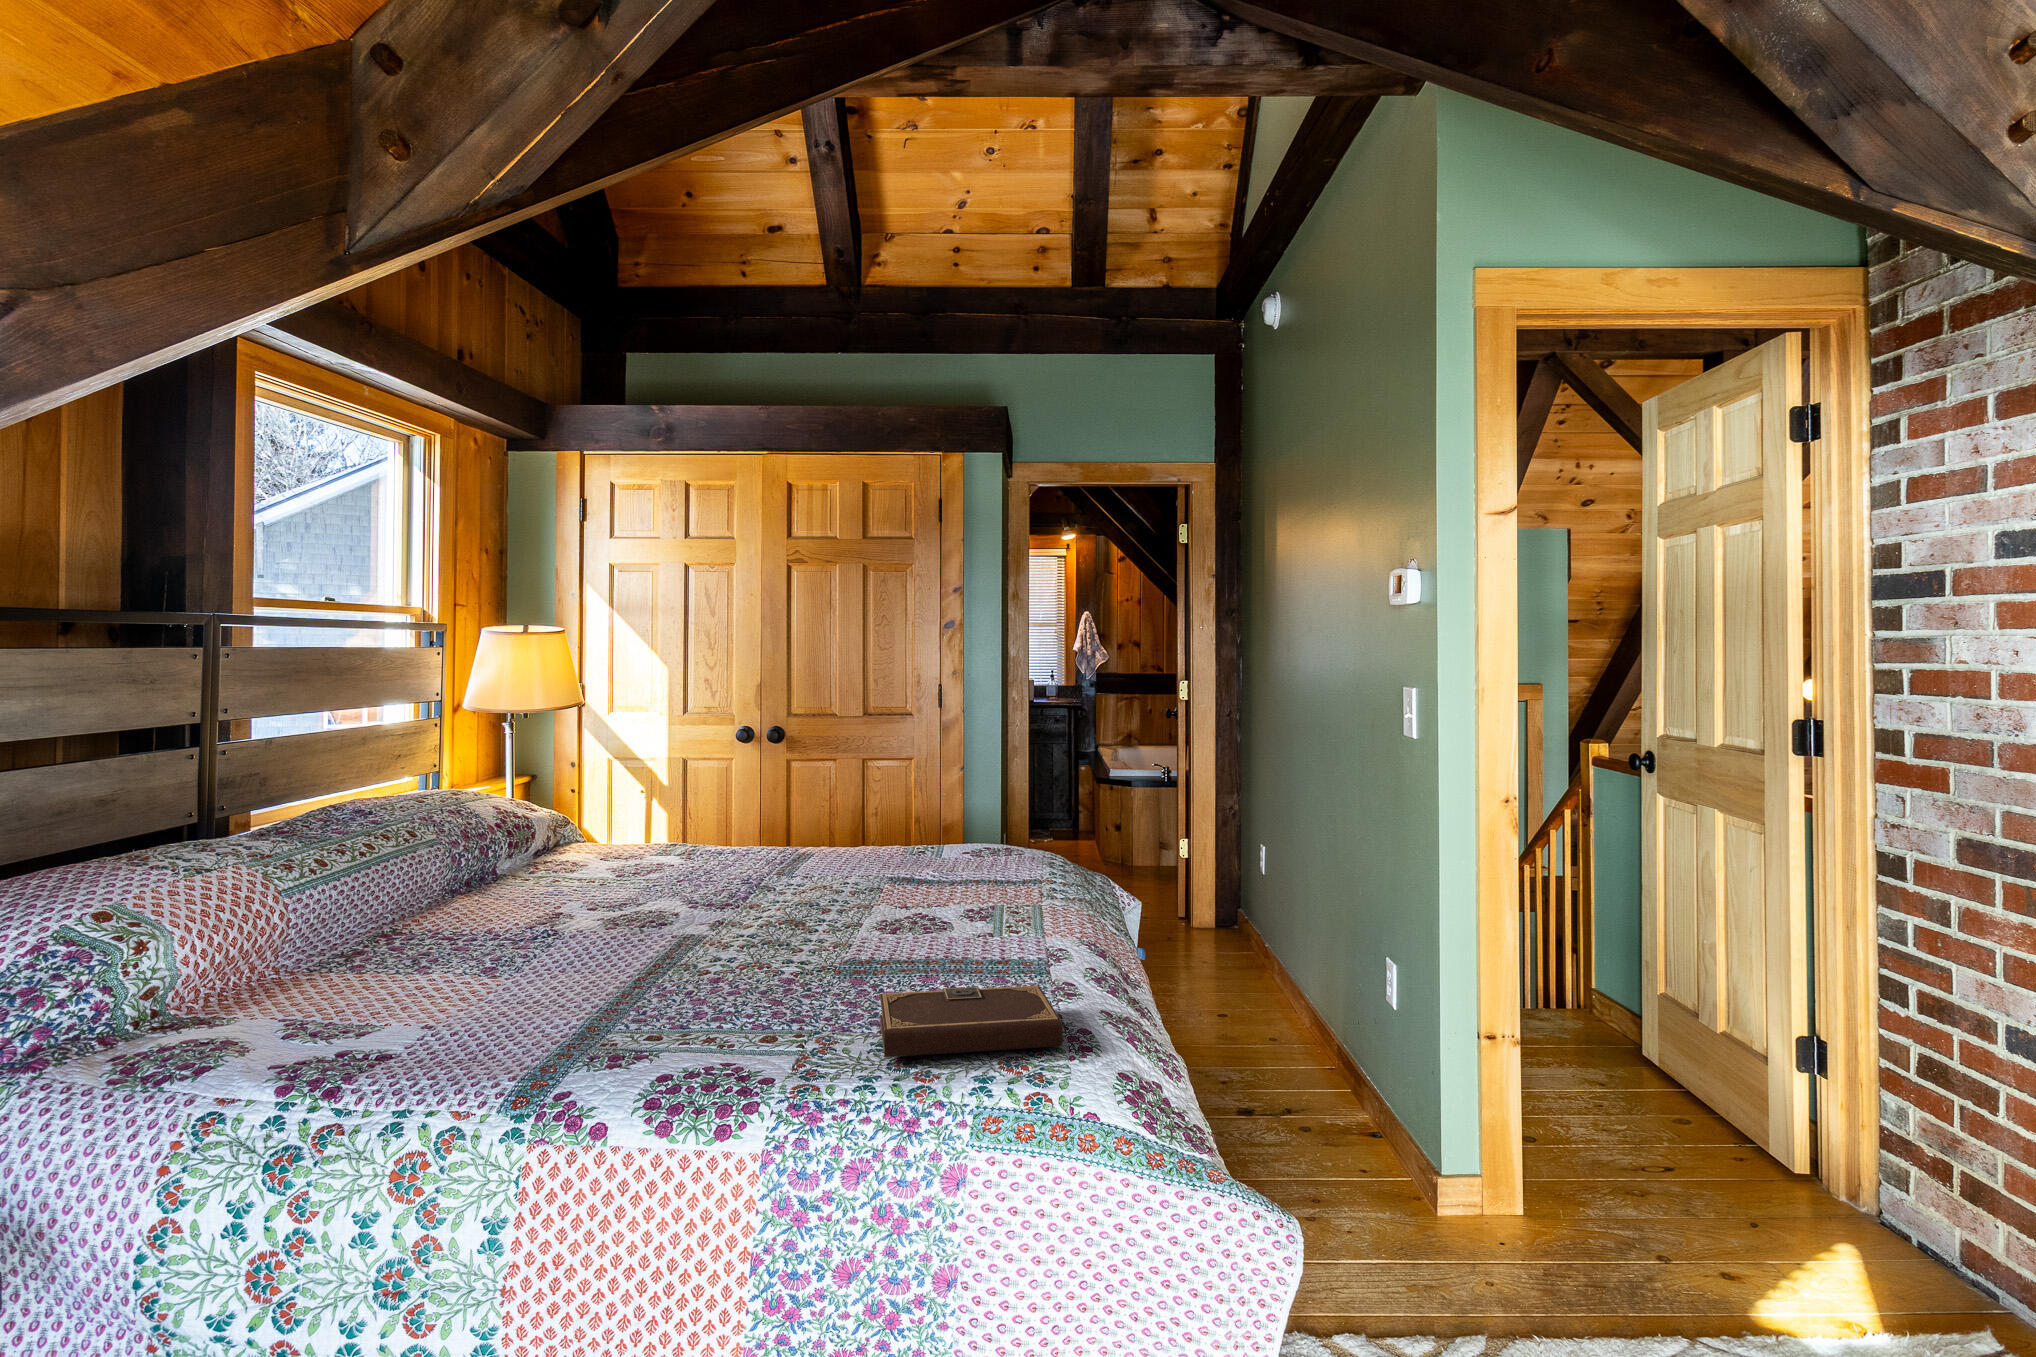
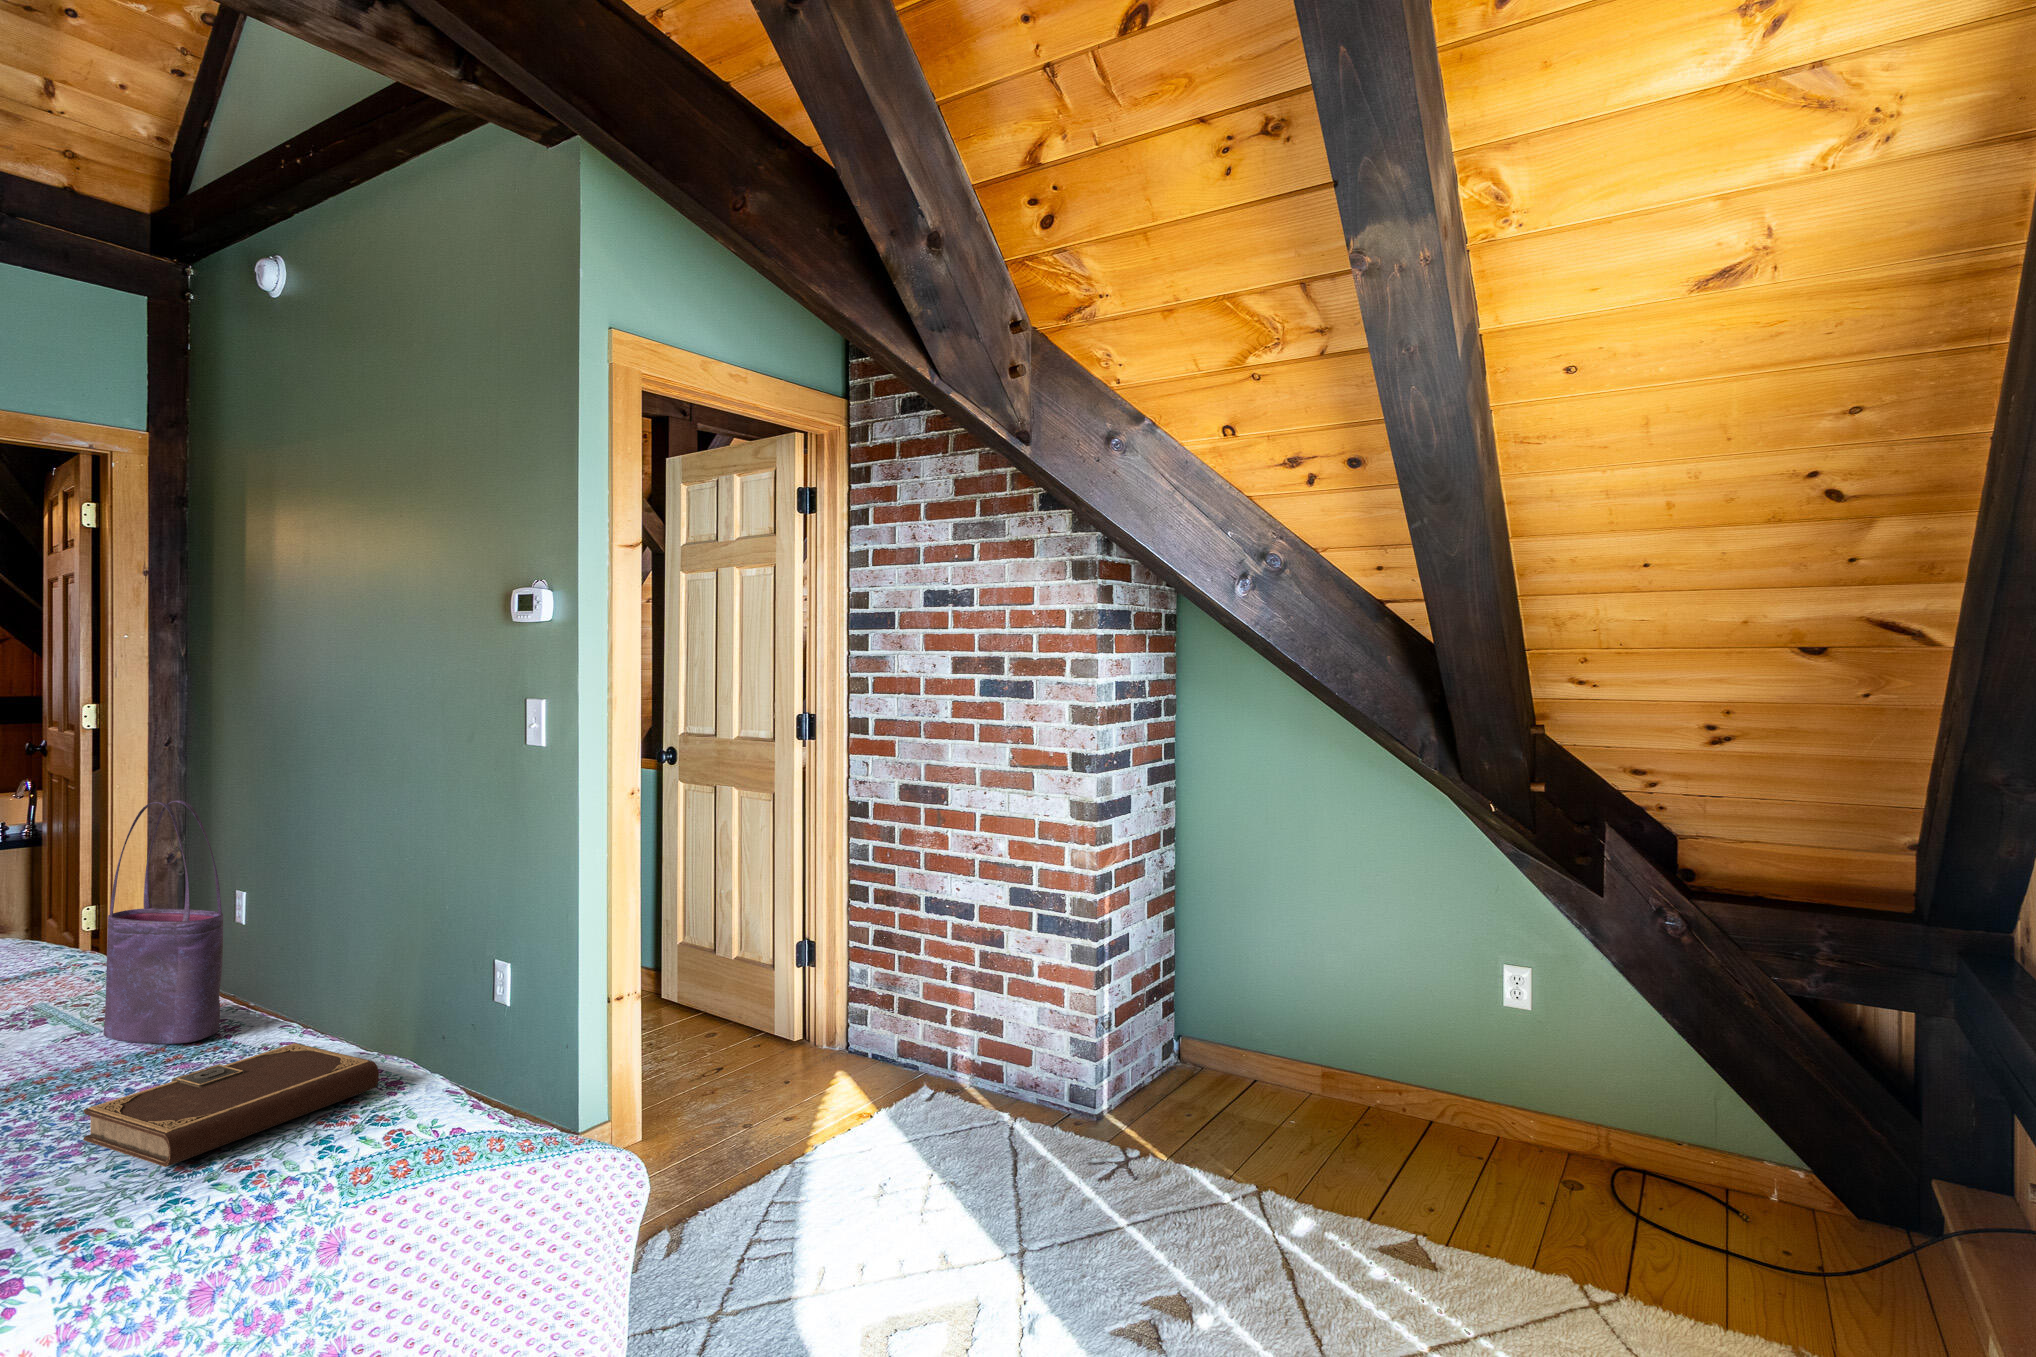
tote bag: none [973,764,1031,965] -> present [103,800,223,1044]

